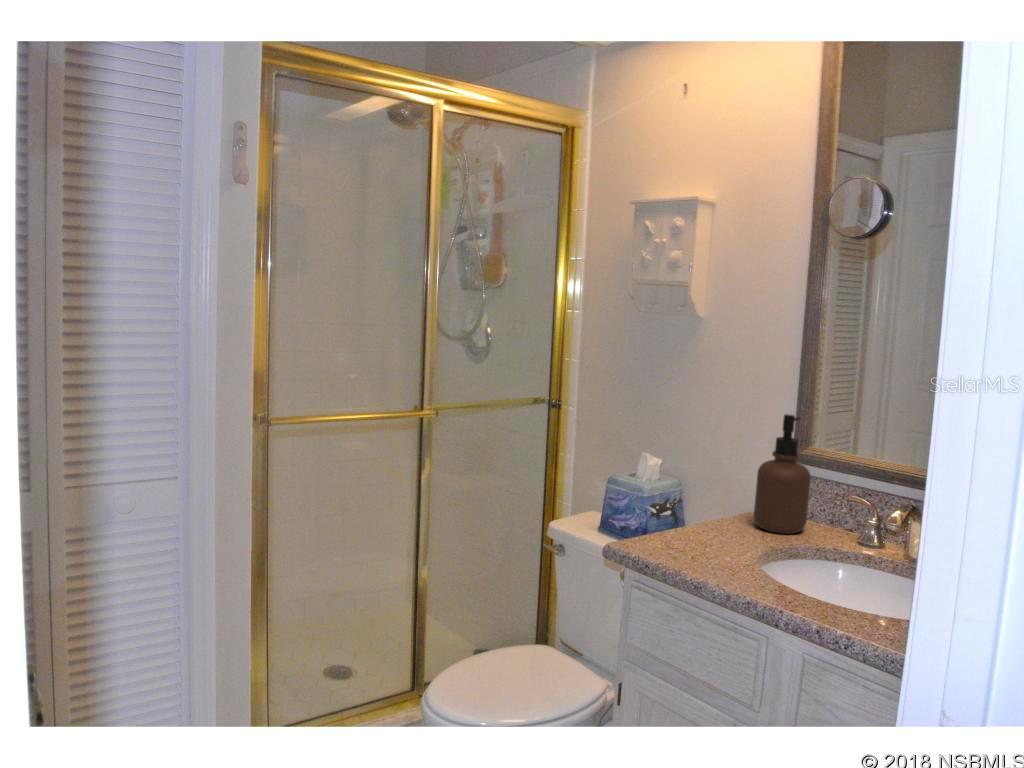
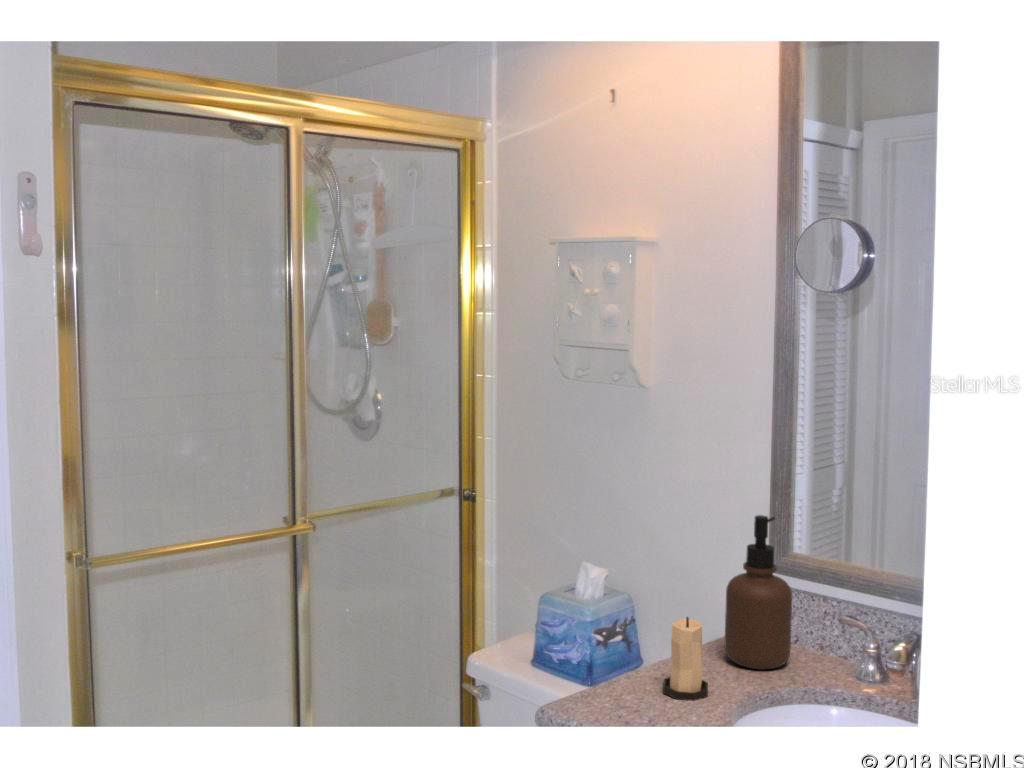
candle: none [704,485,740,549] -> present [663,617,708,701]

